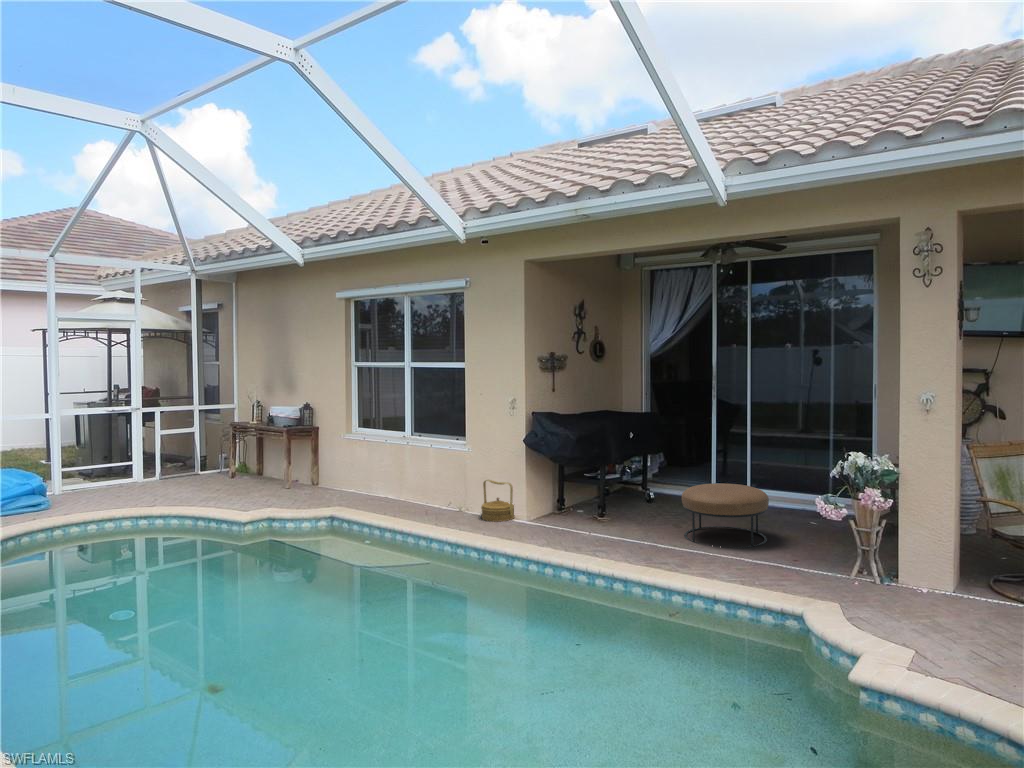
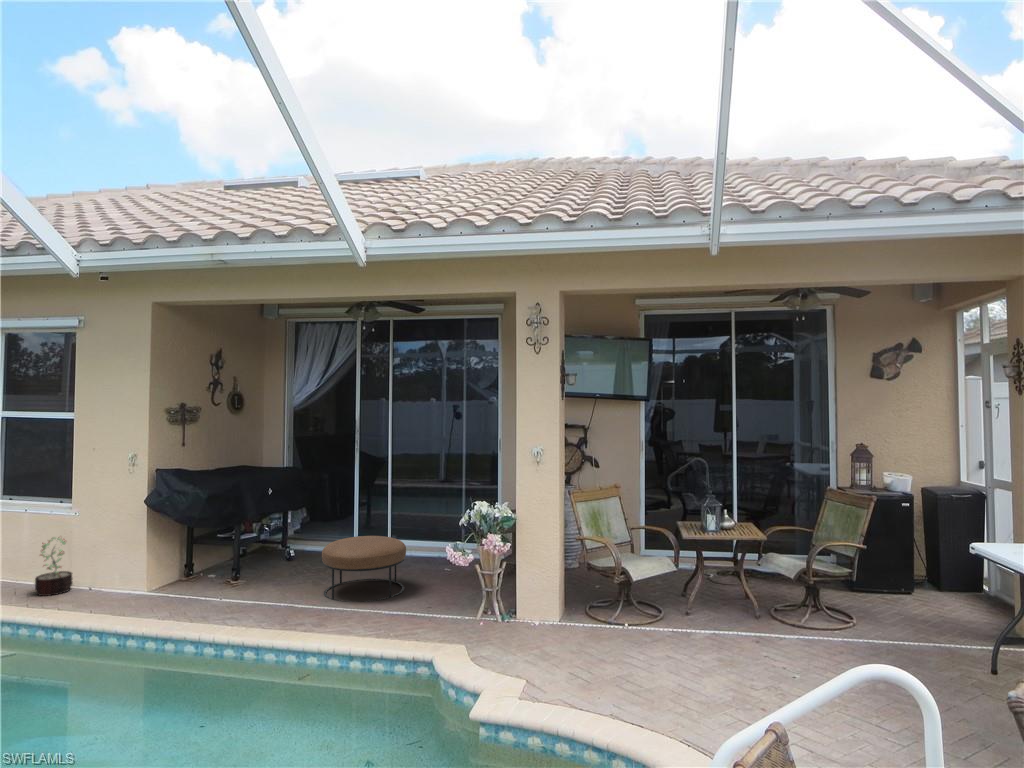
decorative plant: none [448,464,474,513] -> present [35,537,73,596]
woven basket: present [481,480,515,522] -> none [80,552,128,603]

